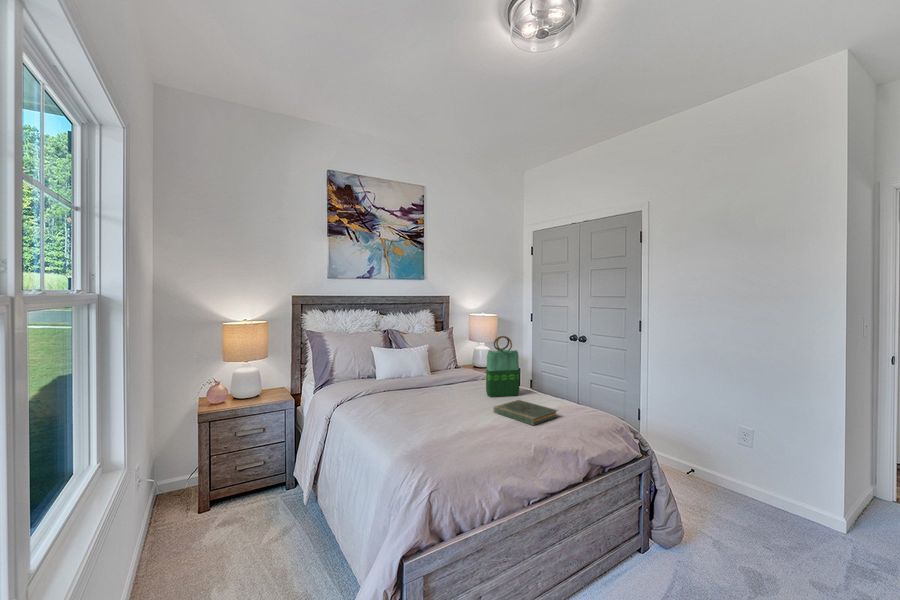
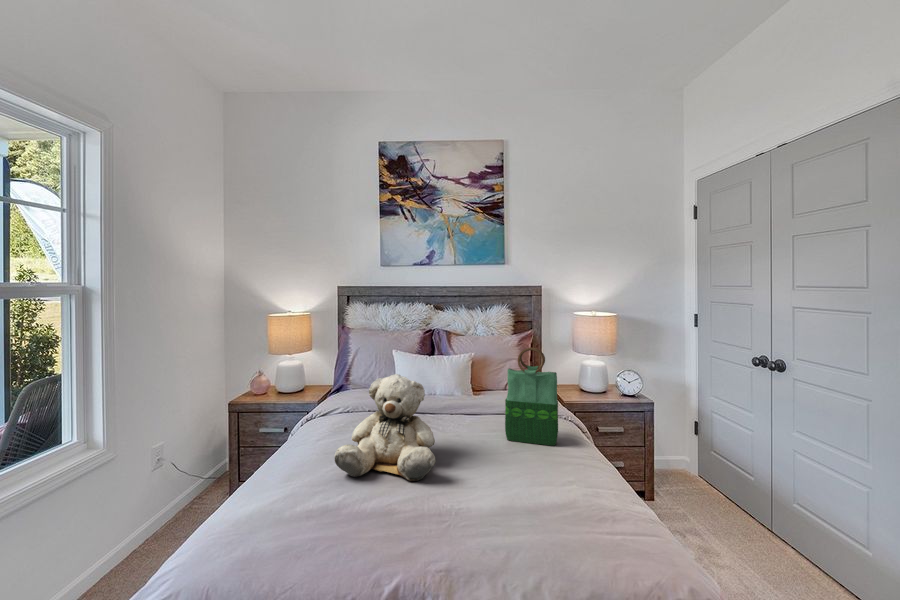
teddy bear: none [416,358,488,428] -> present [334,374,435,481]
book: present [494,400,558,425] -> none [469,456,560,512]

